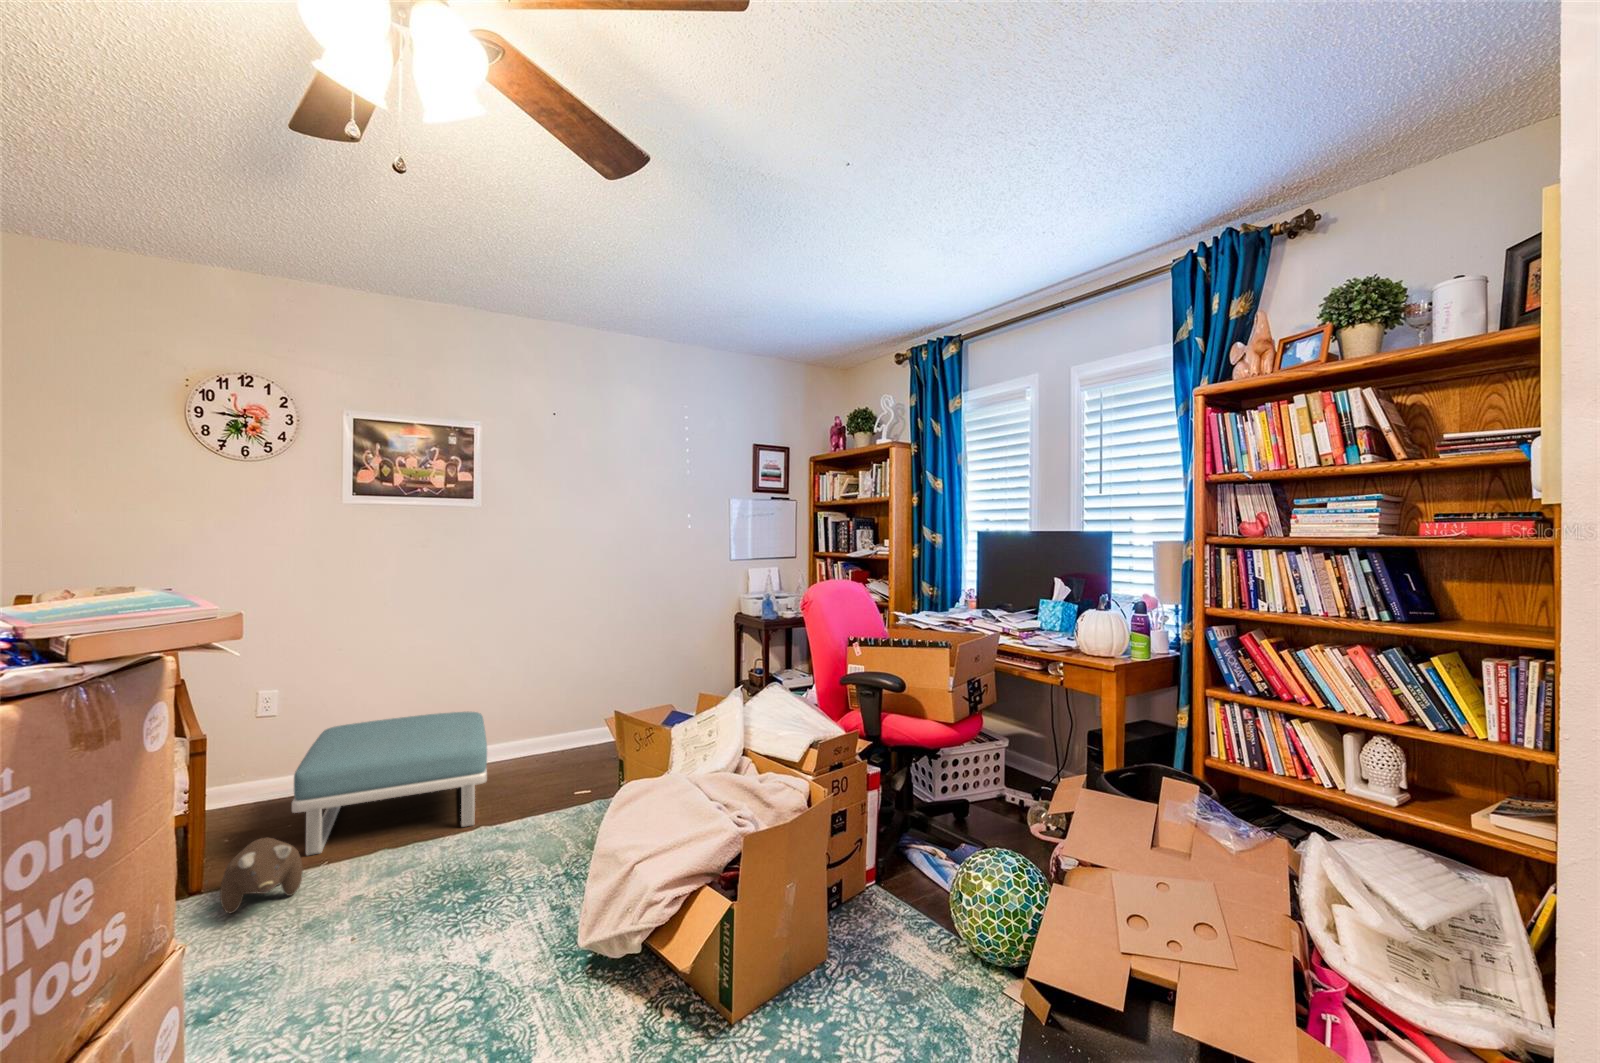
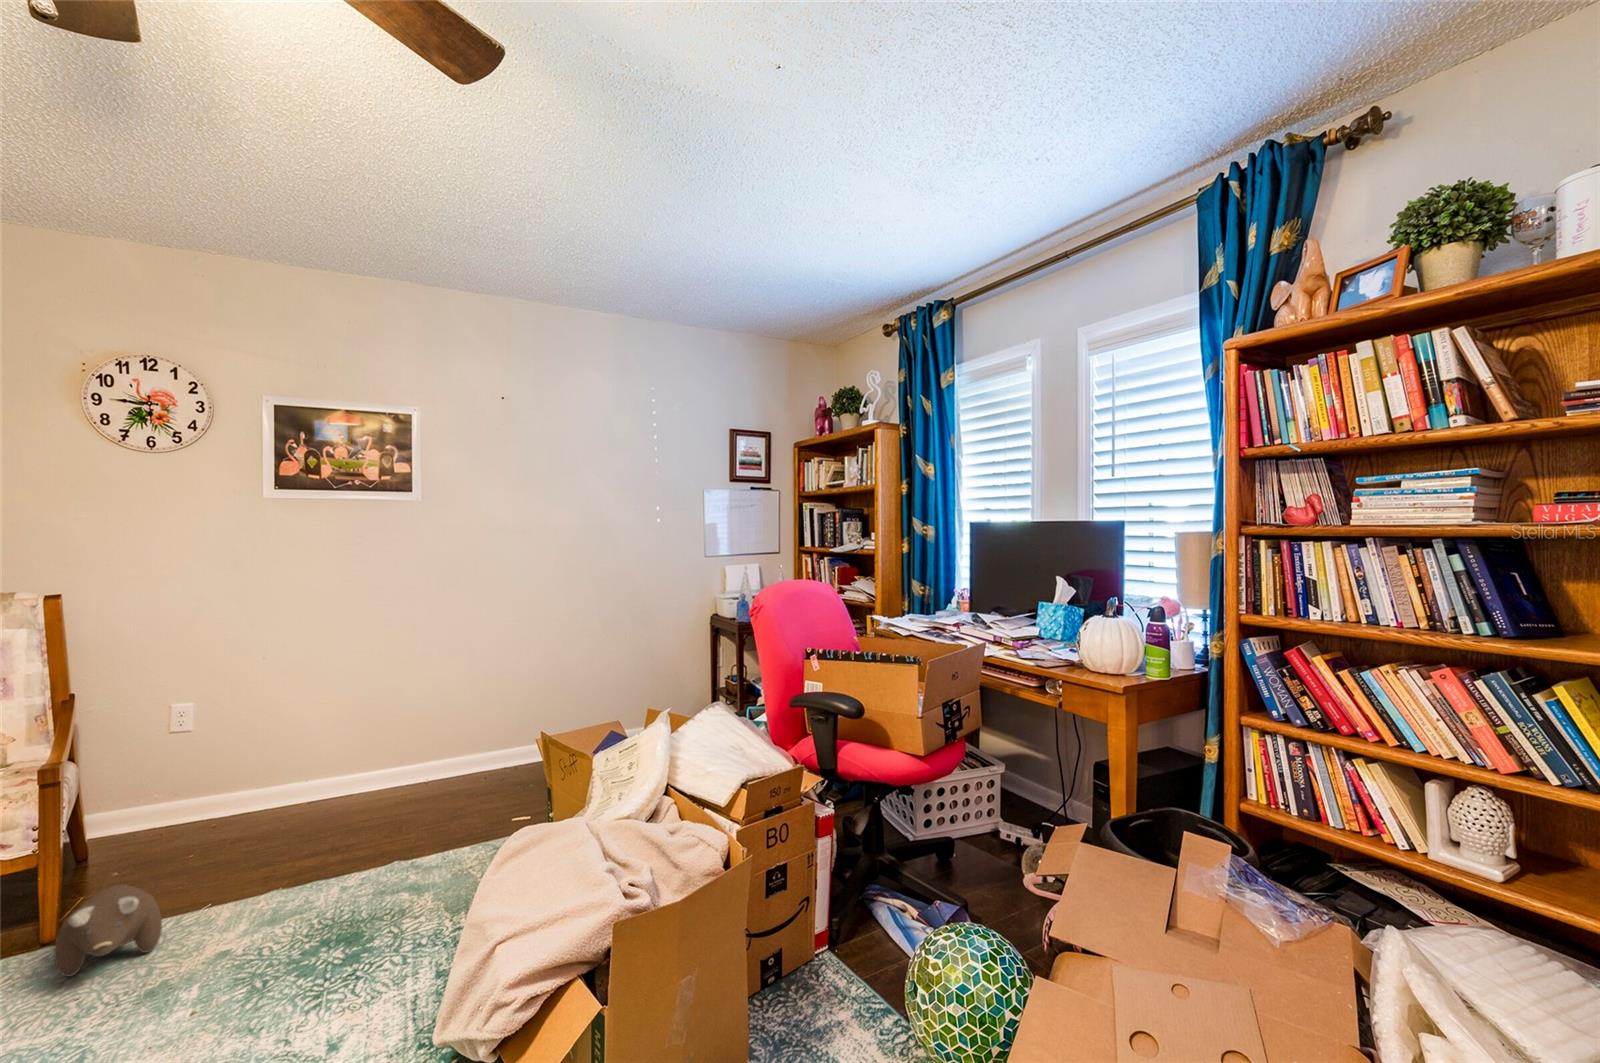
footstool: present [292,712,487,855] -> none [172,726,422,897]

